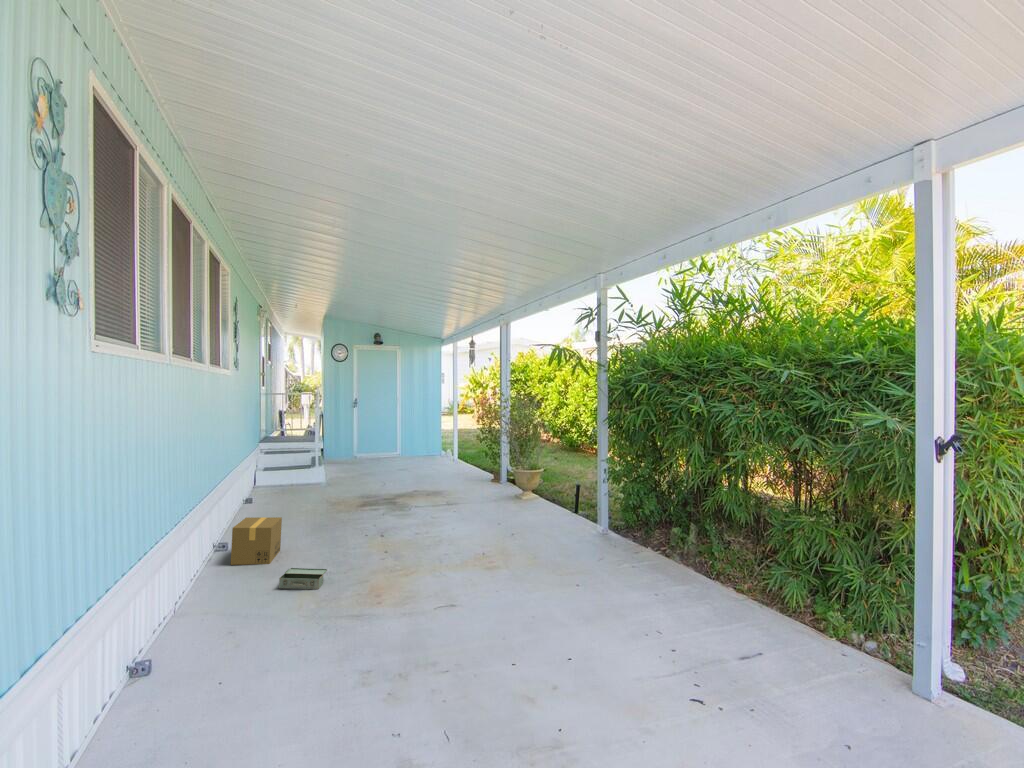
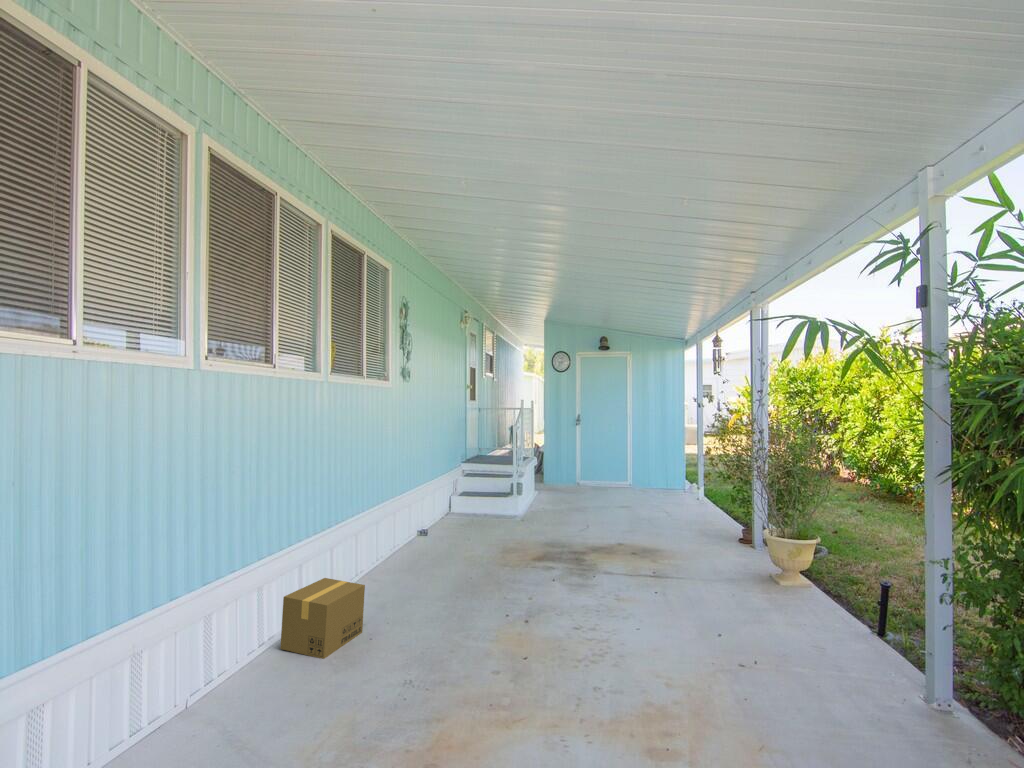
toolbox: present [279,568,327,589] -> none [275,687,357,746]

